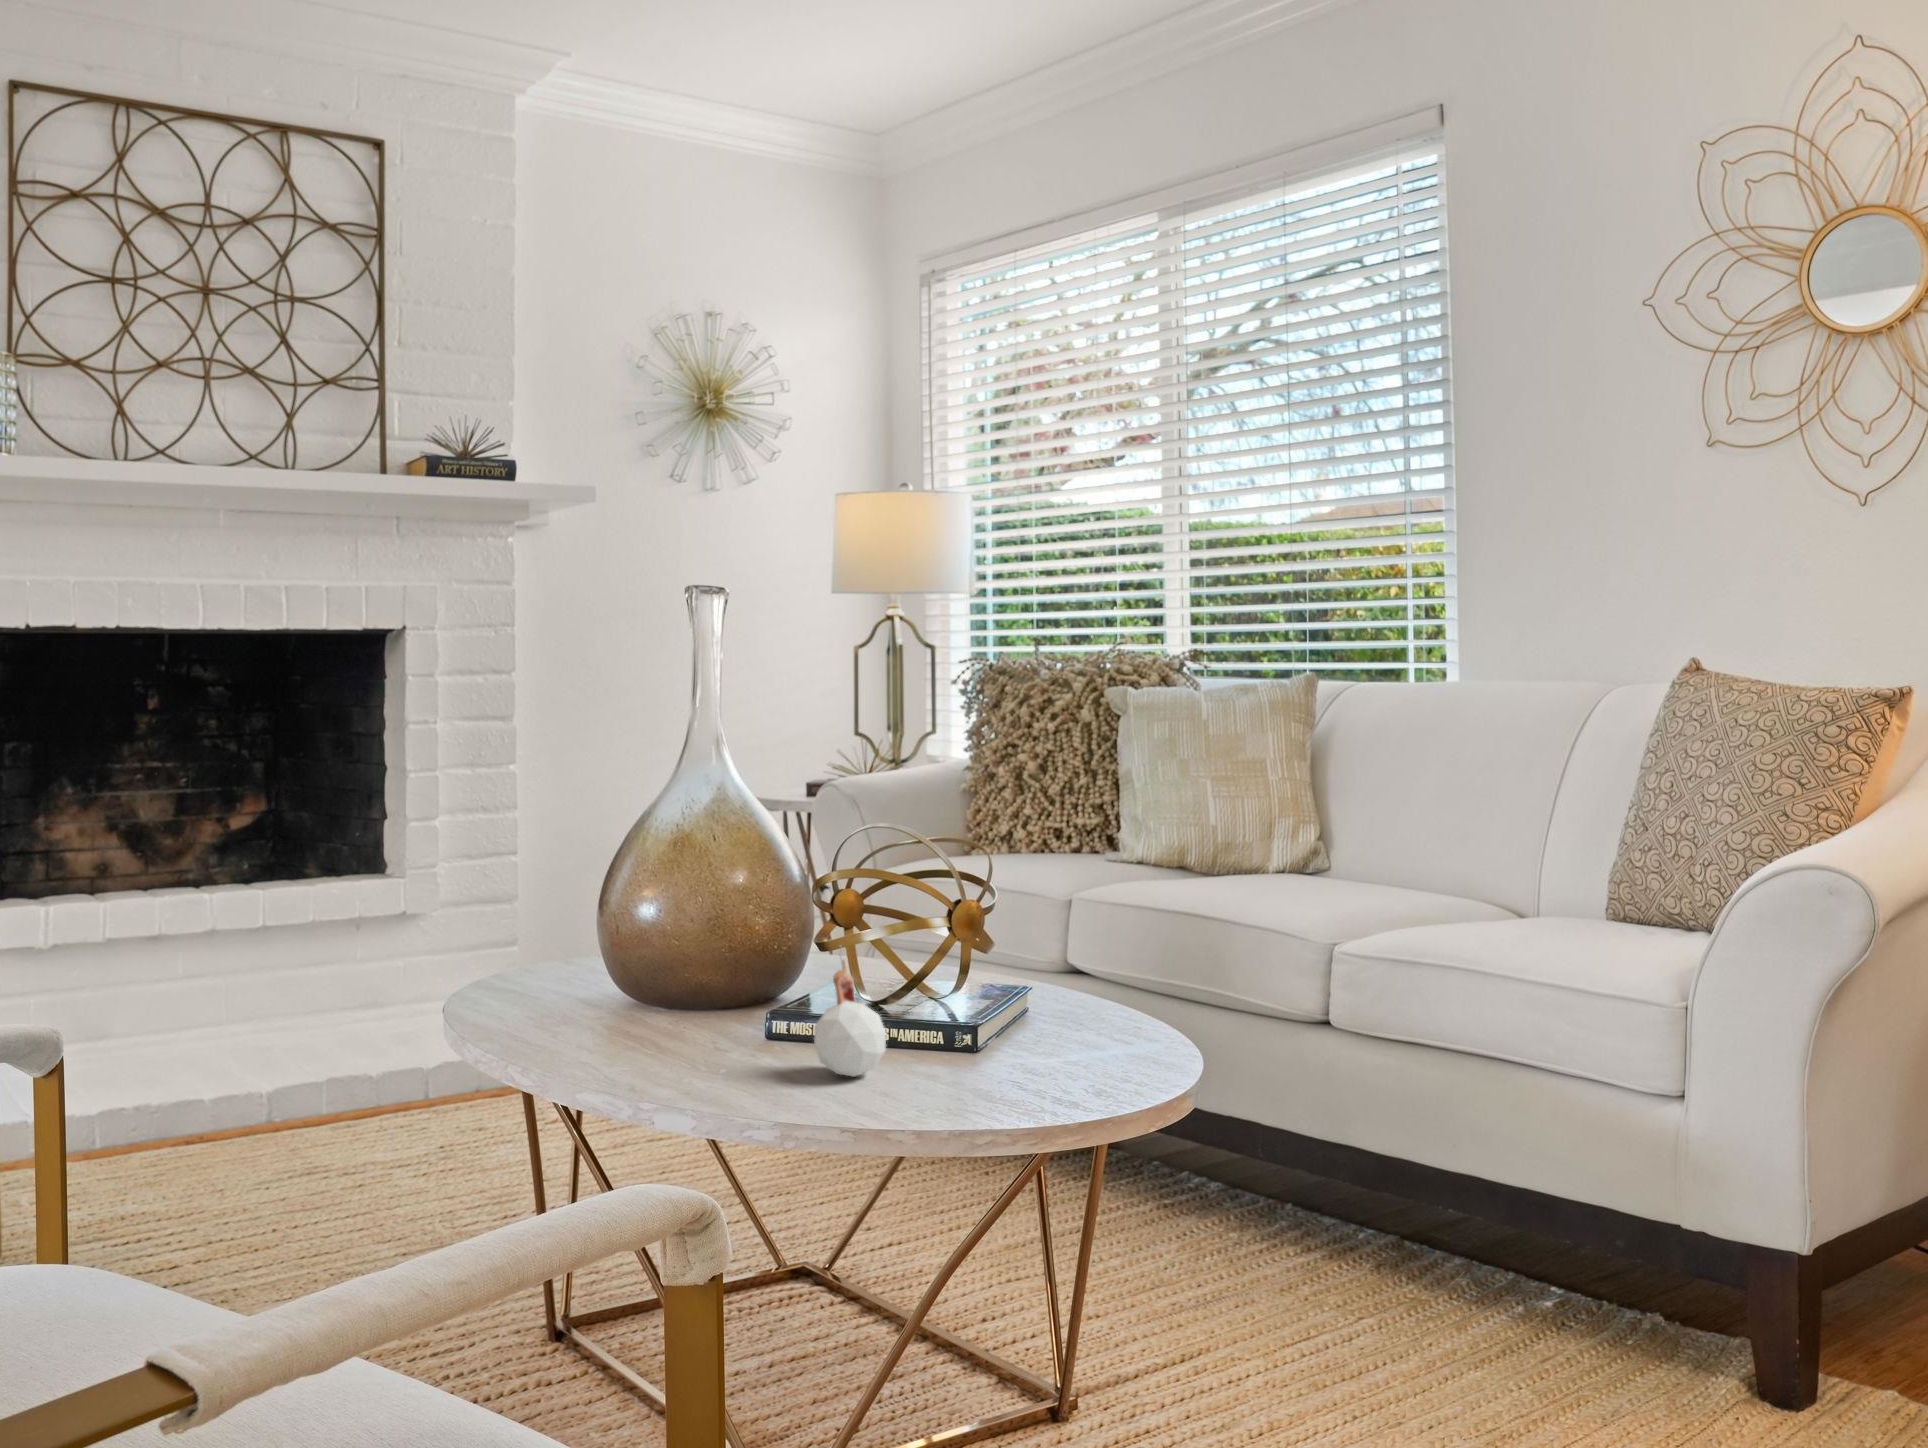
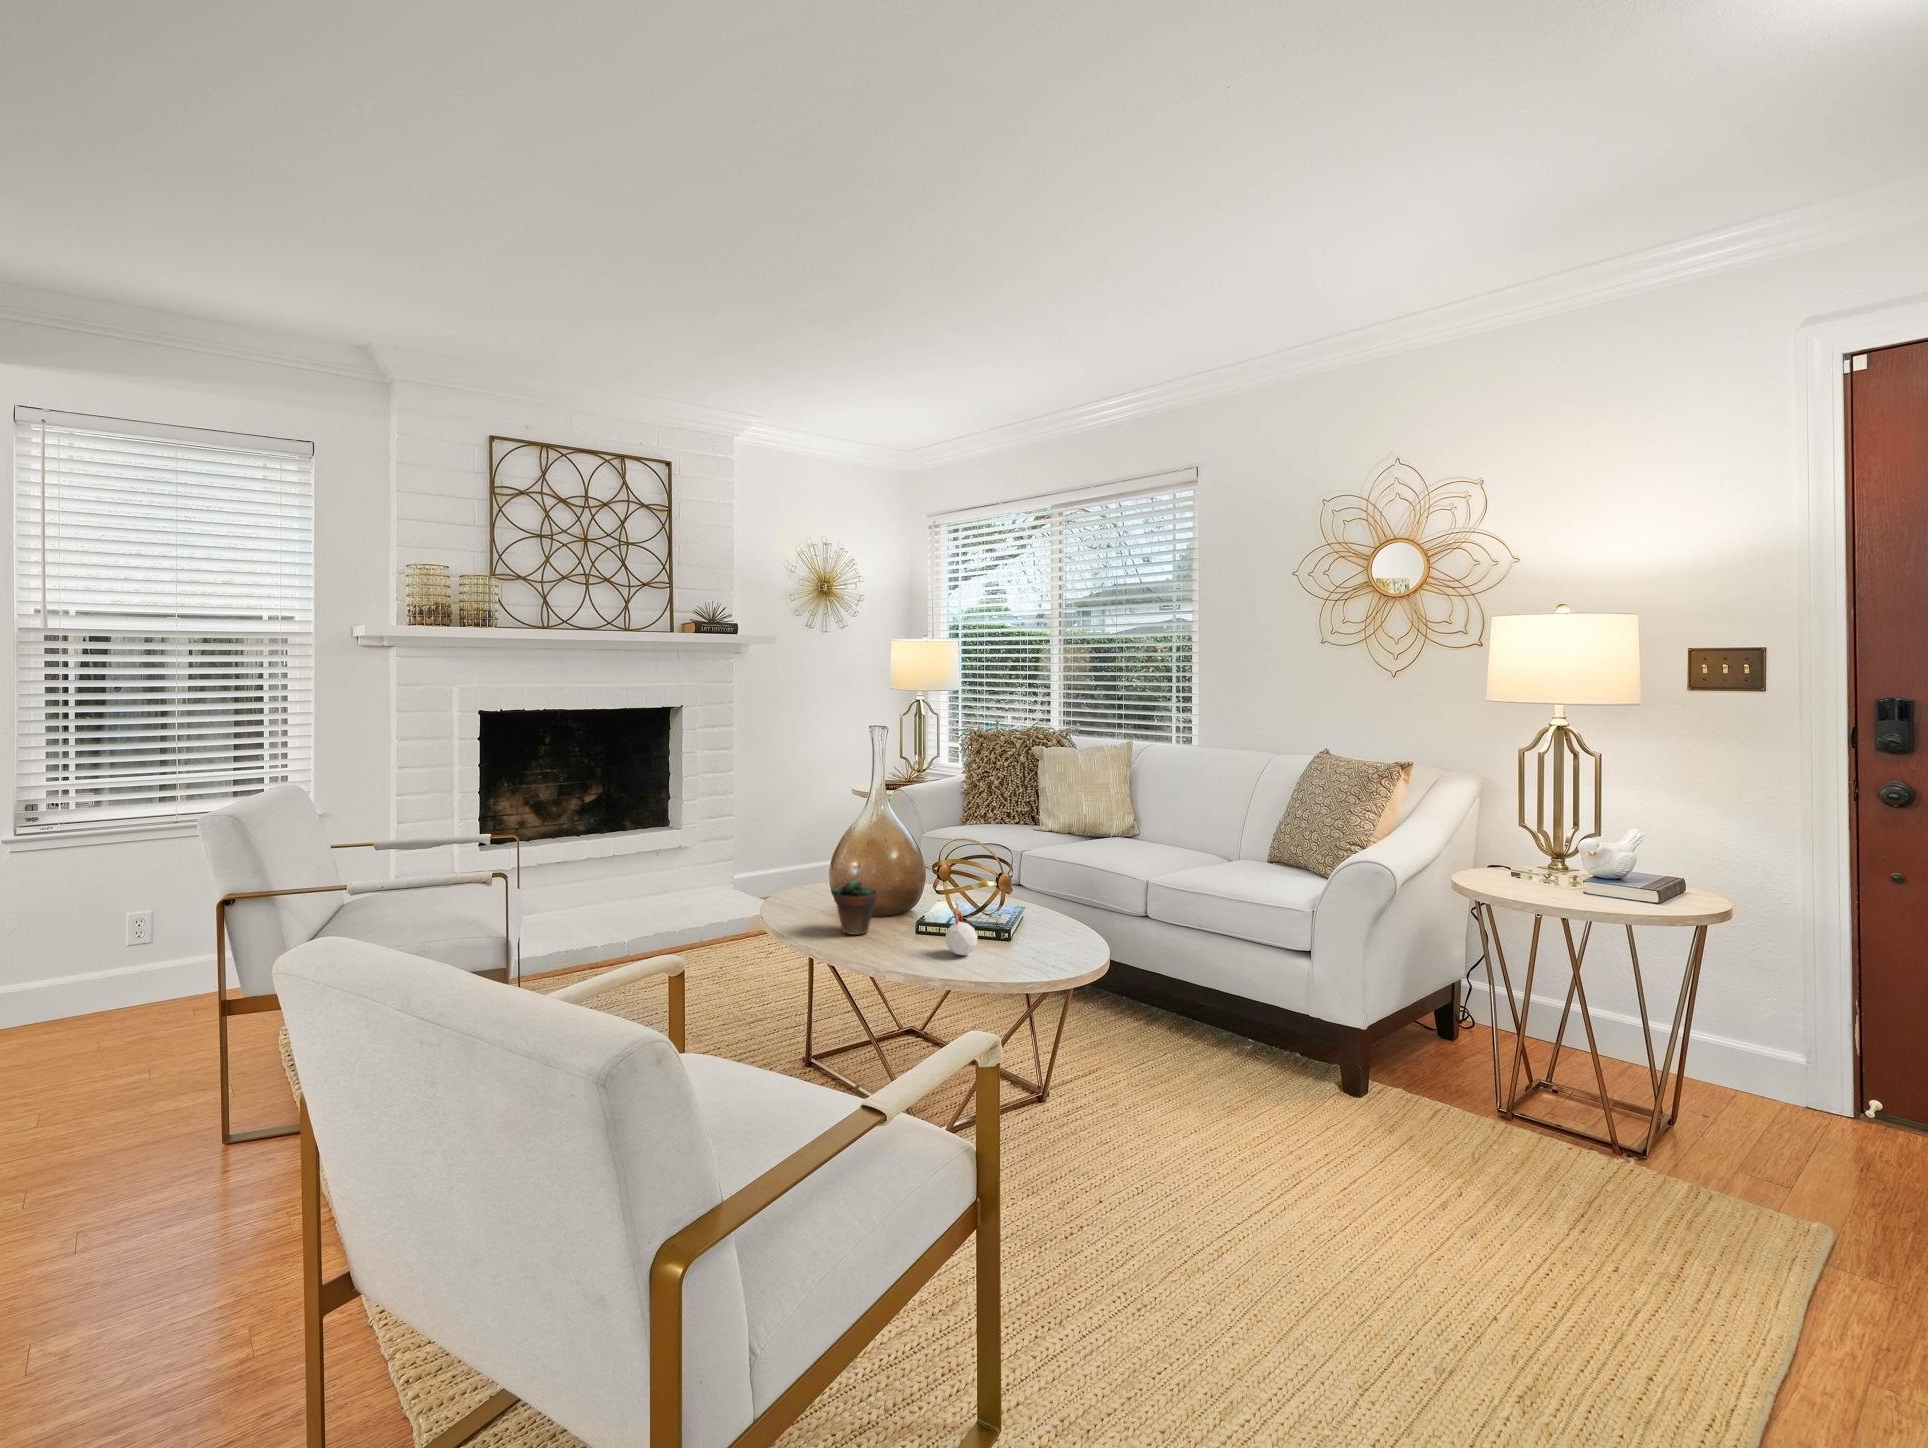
succulent plant: none [573,872,682,1038] -> present [831,864,877,935]

